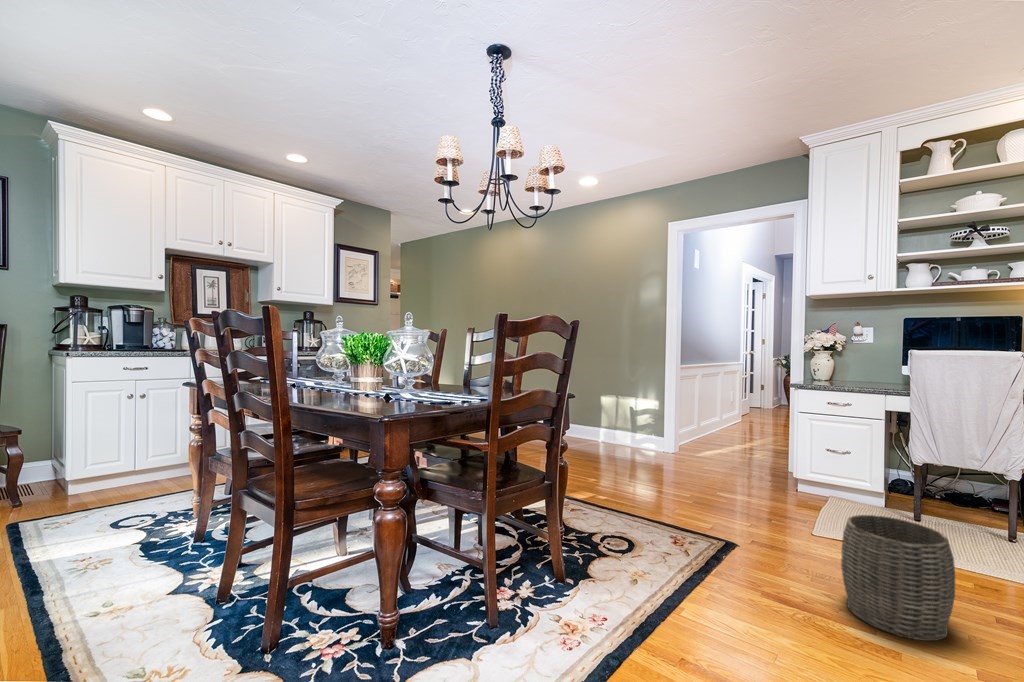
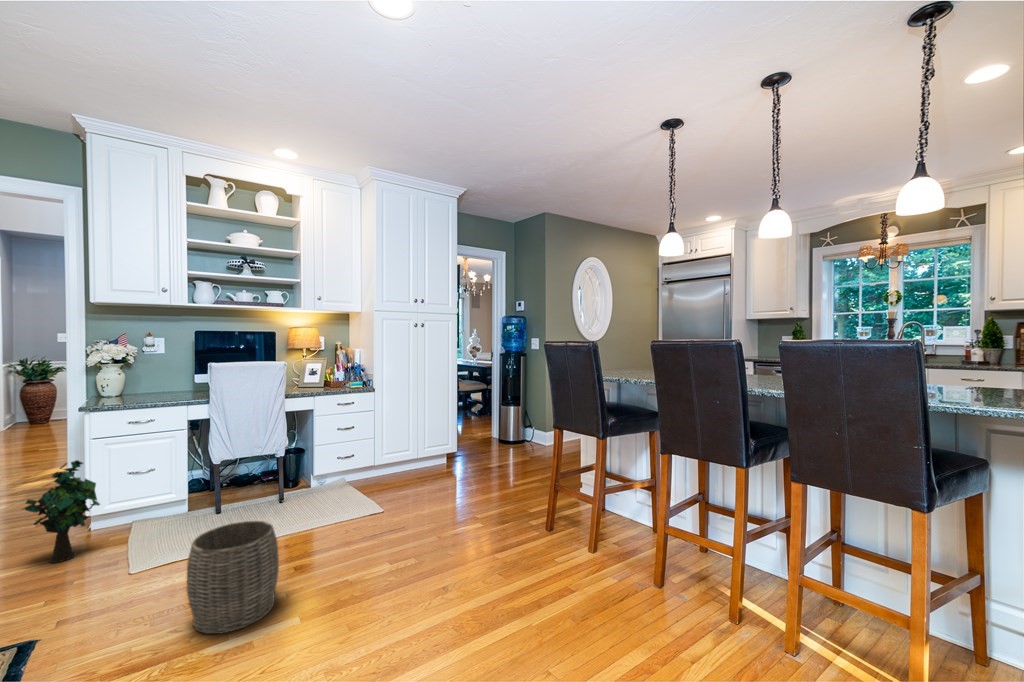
decorative plant: none [747,424,801,504] -> present [24,460,100,563]

